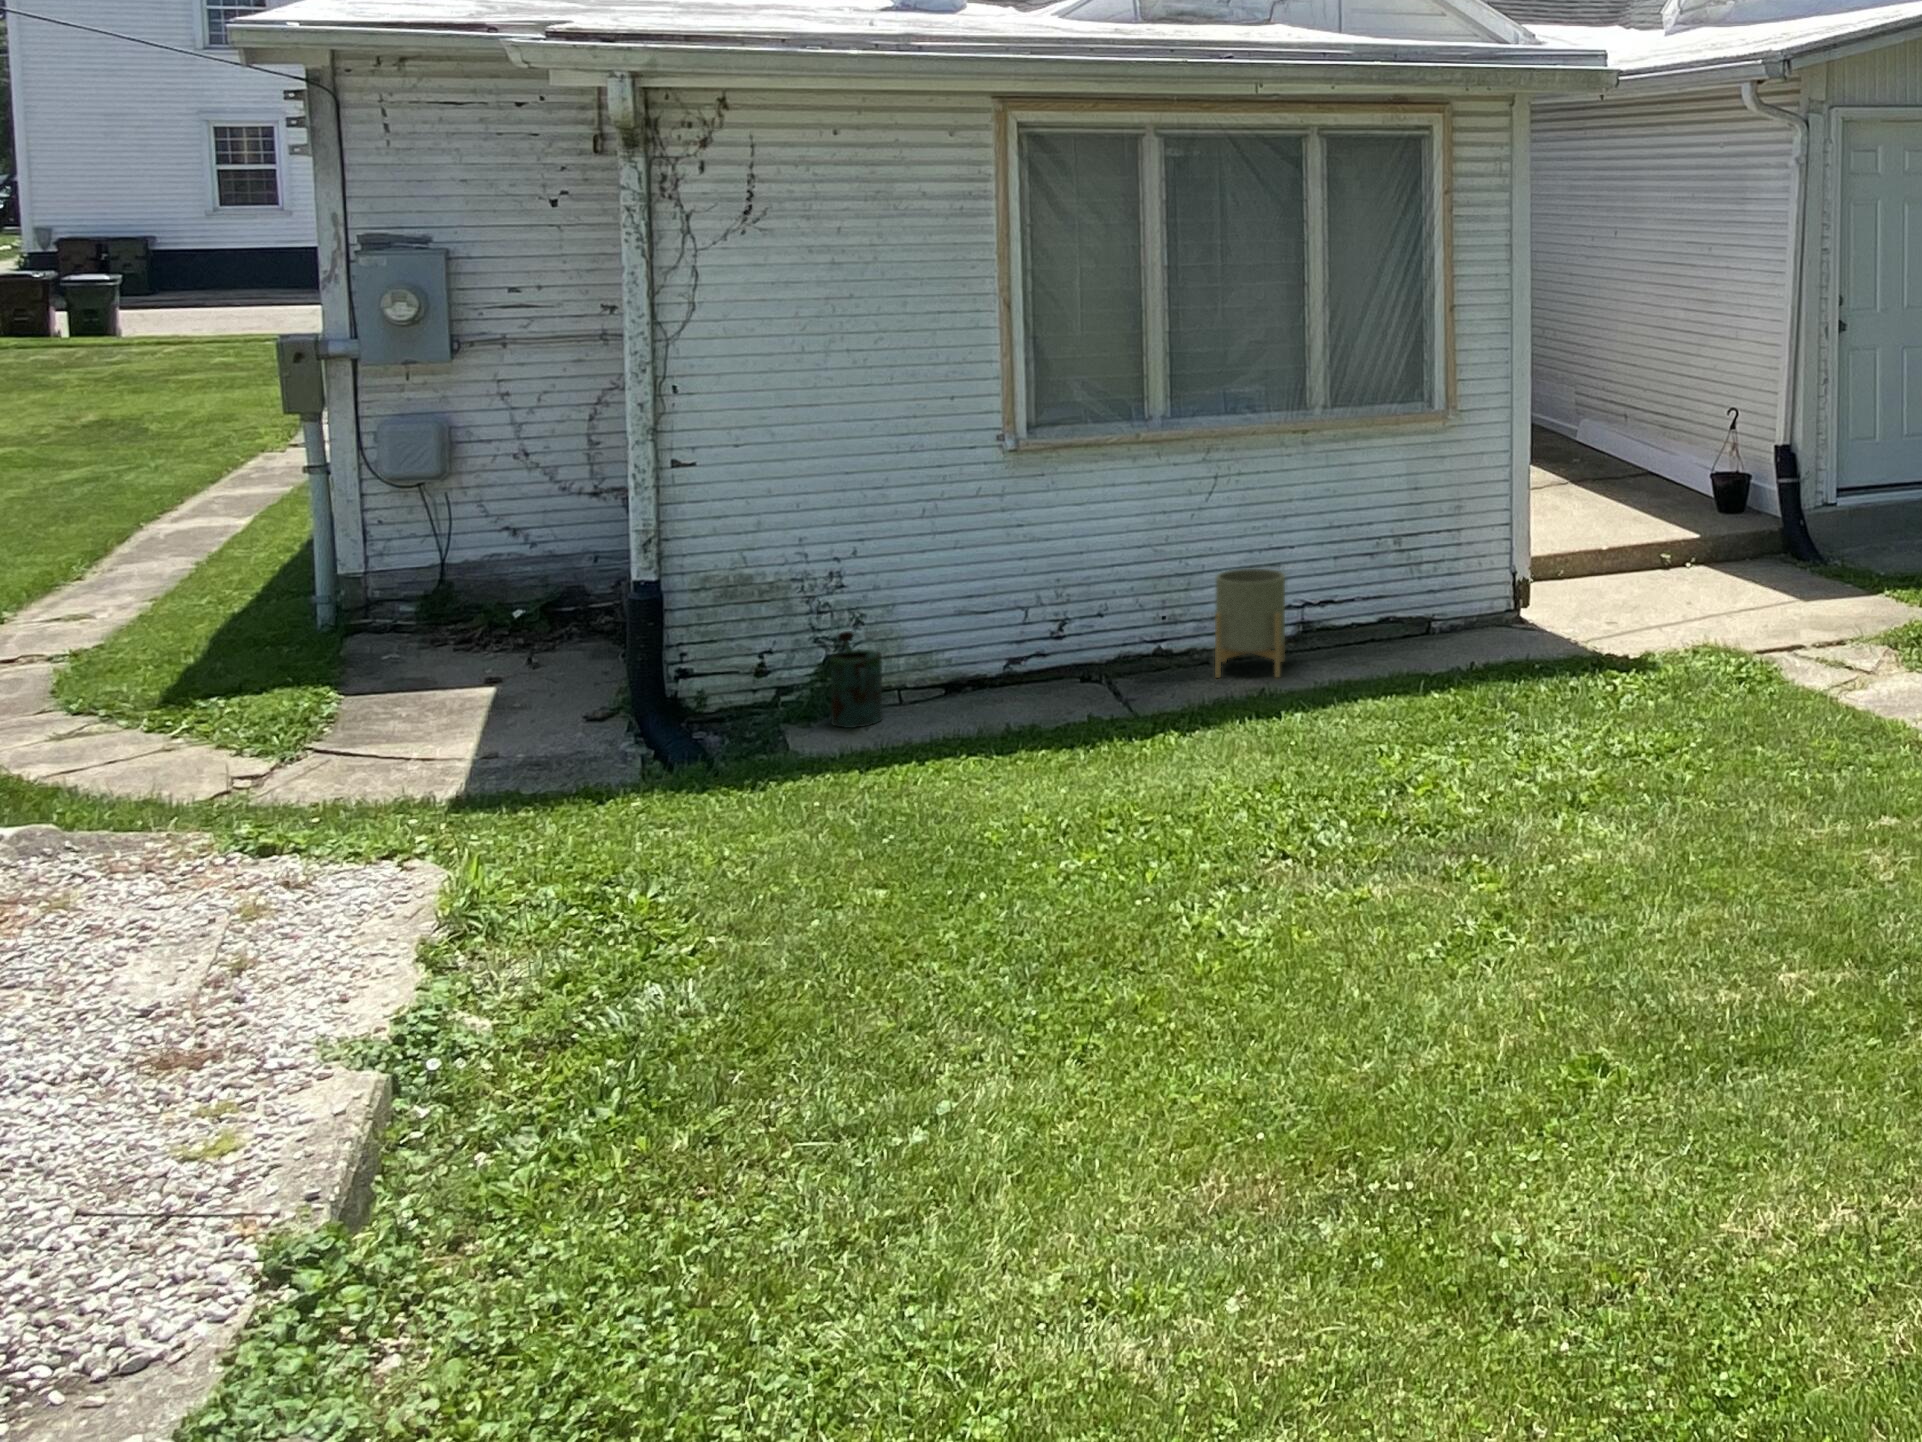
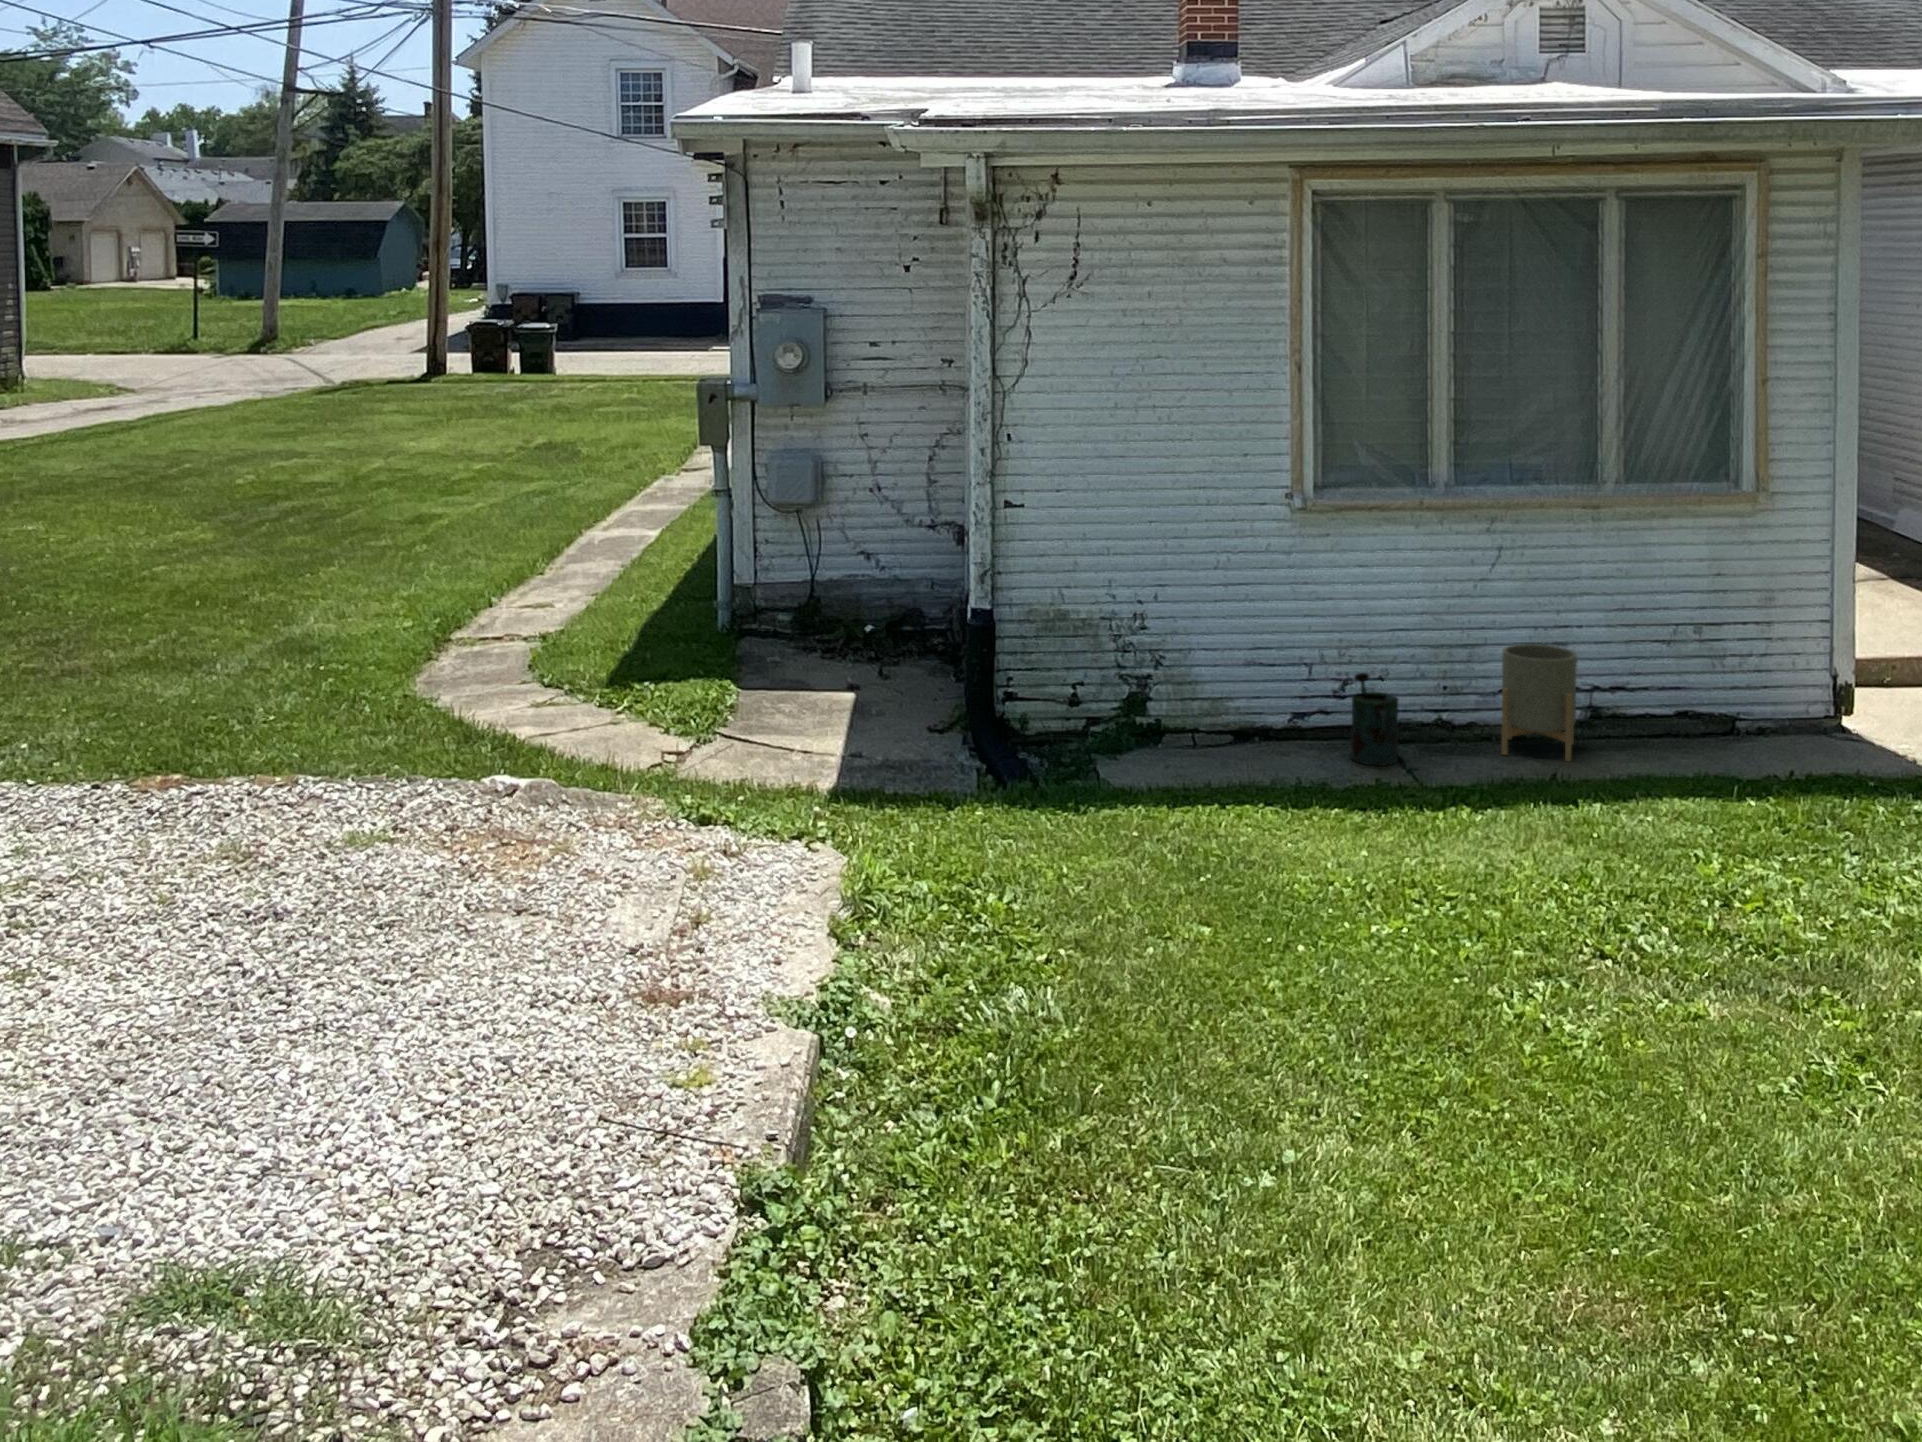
watering can: present [830,631,883,728] -> present [1351,673,1398,766]

